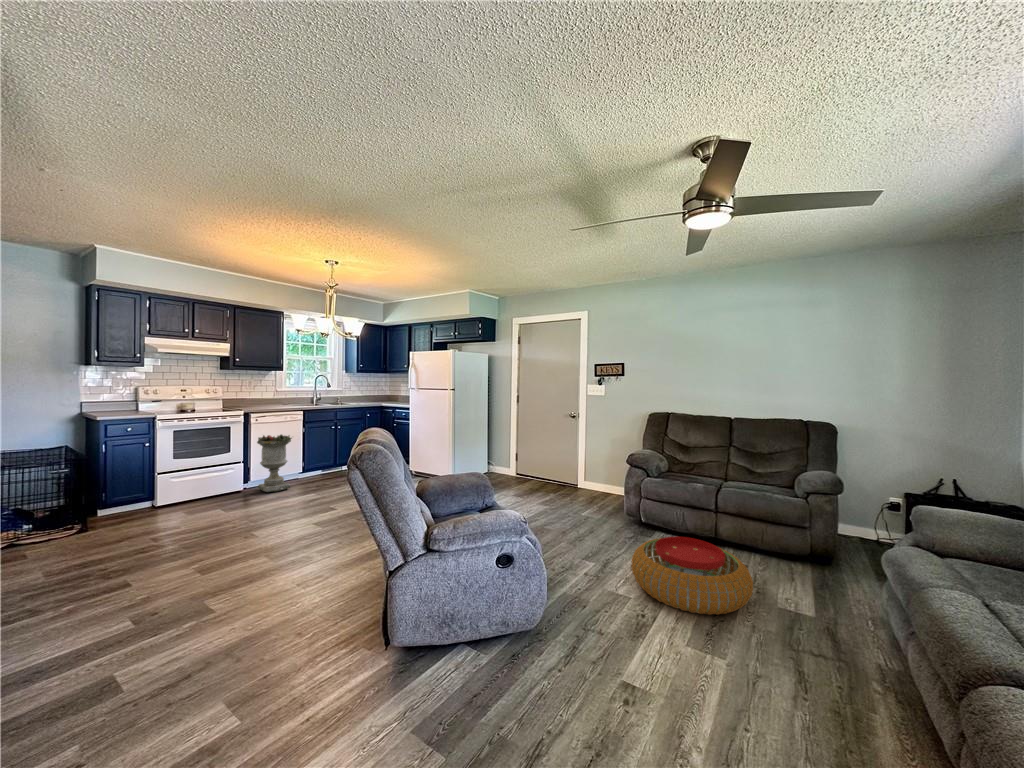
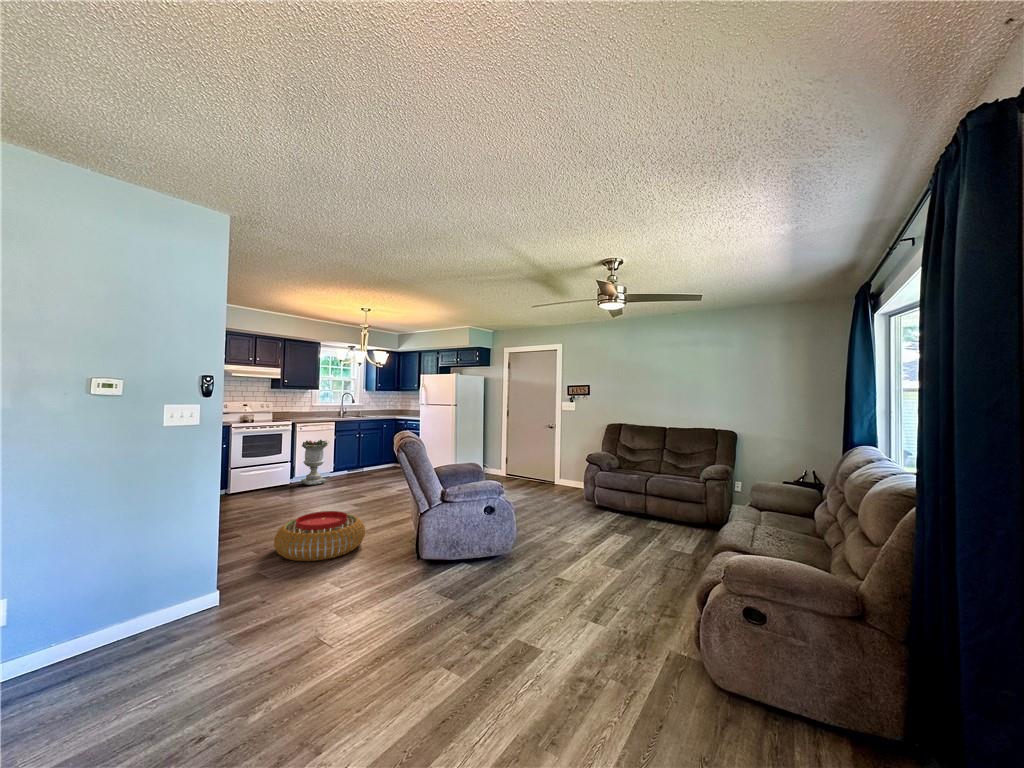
pouf: present [631,536,753,615] -> present [274,511,365,561]

